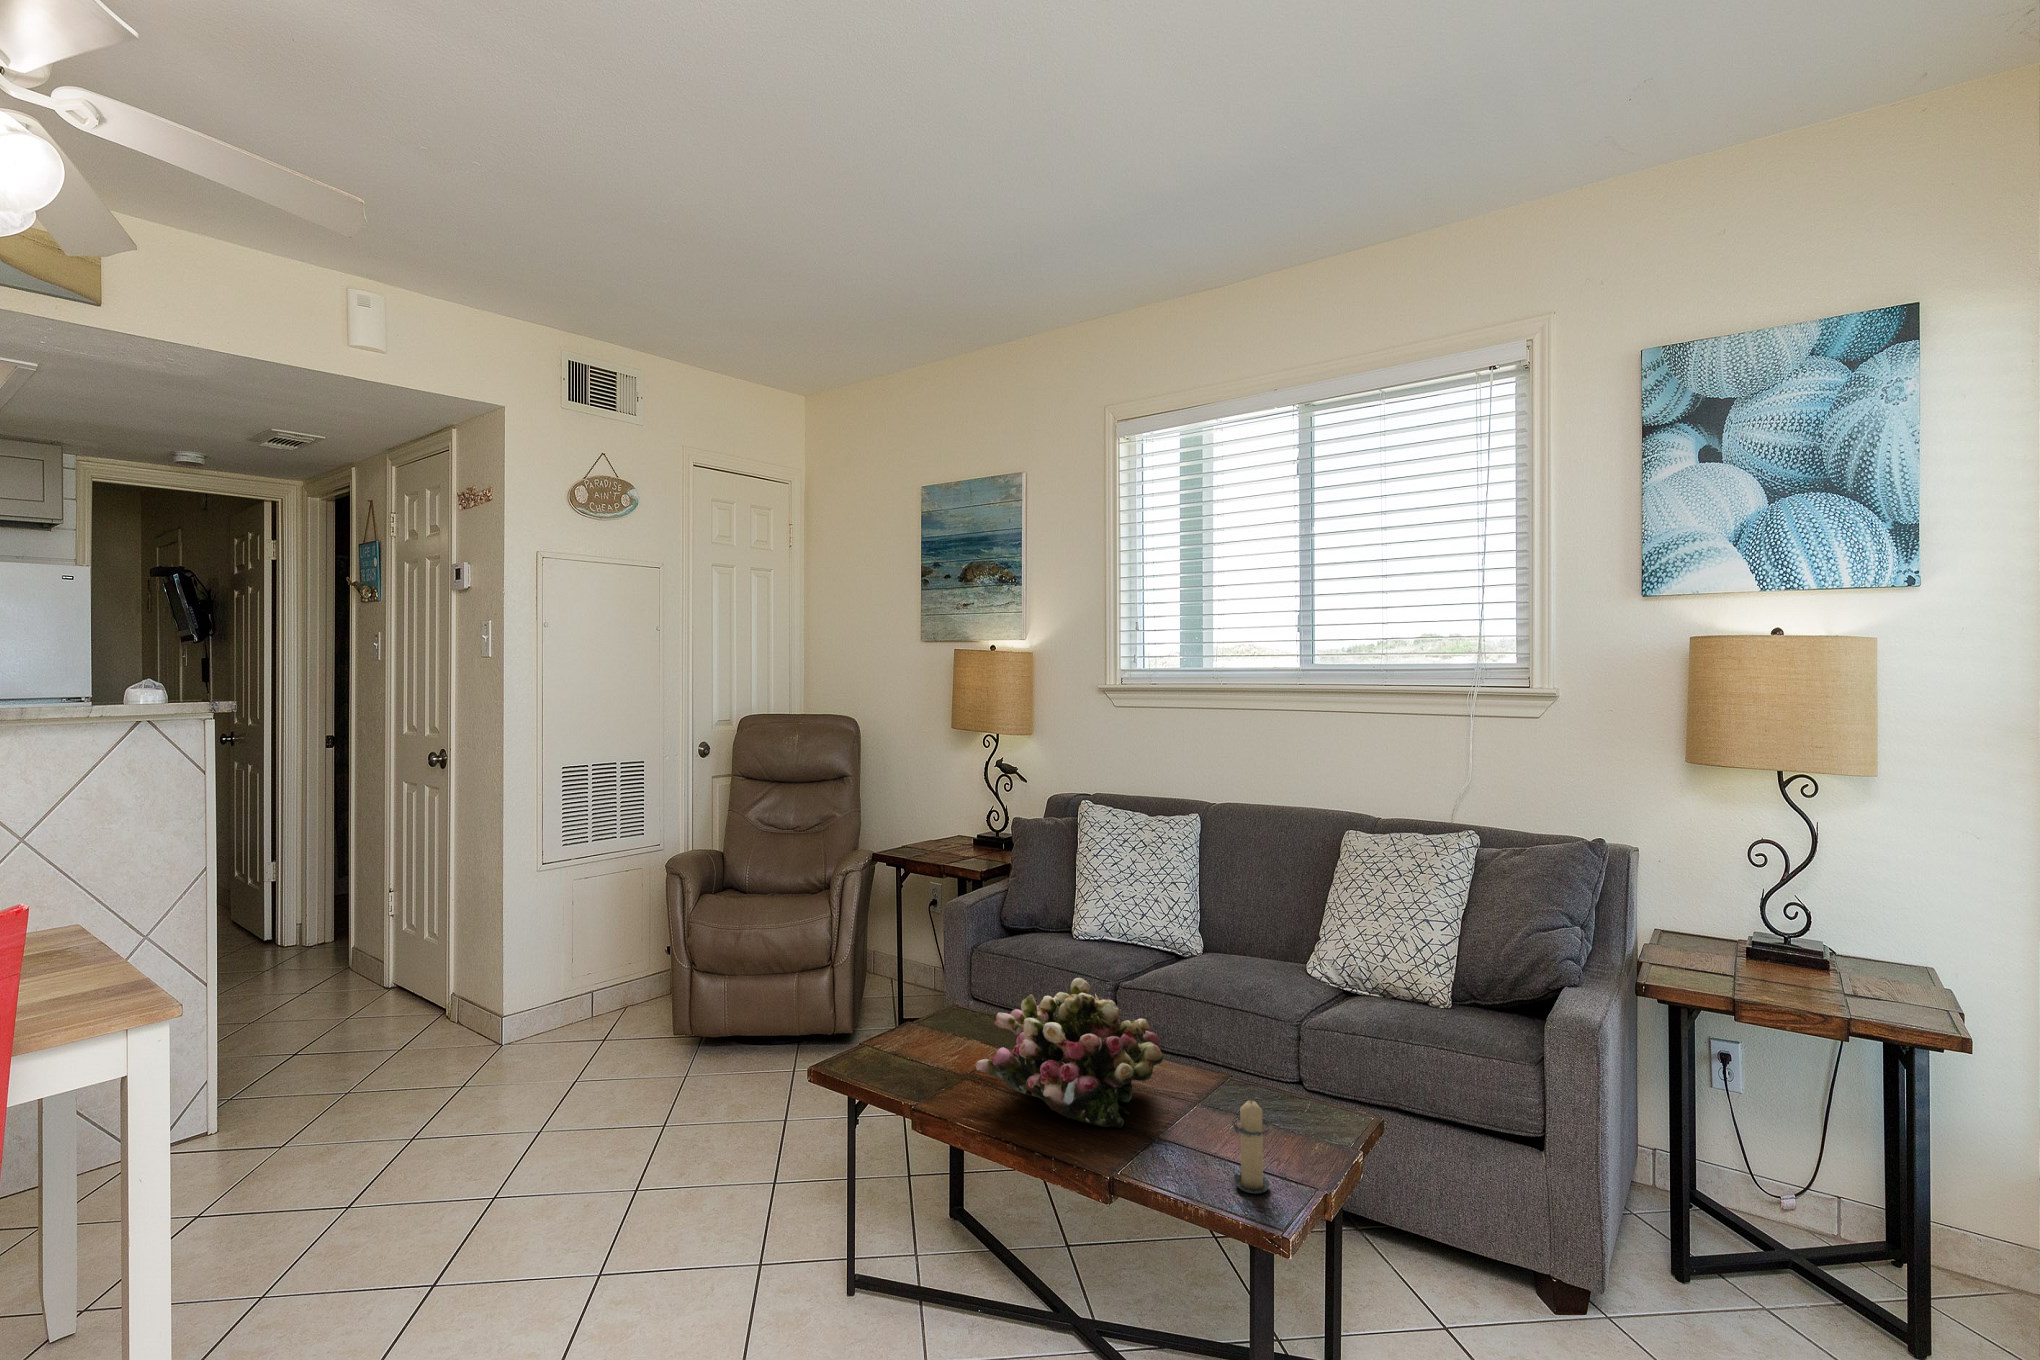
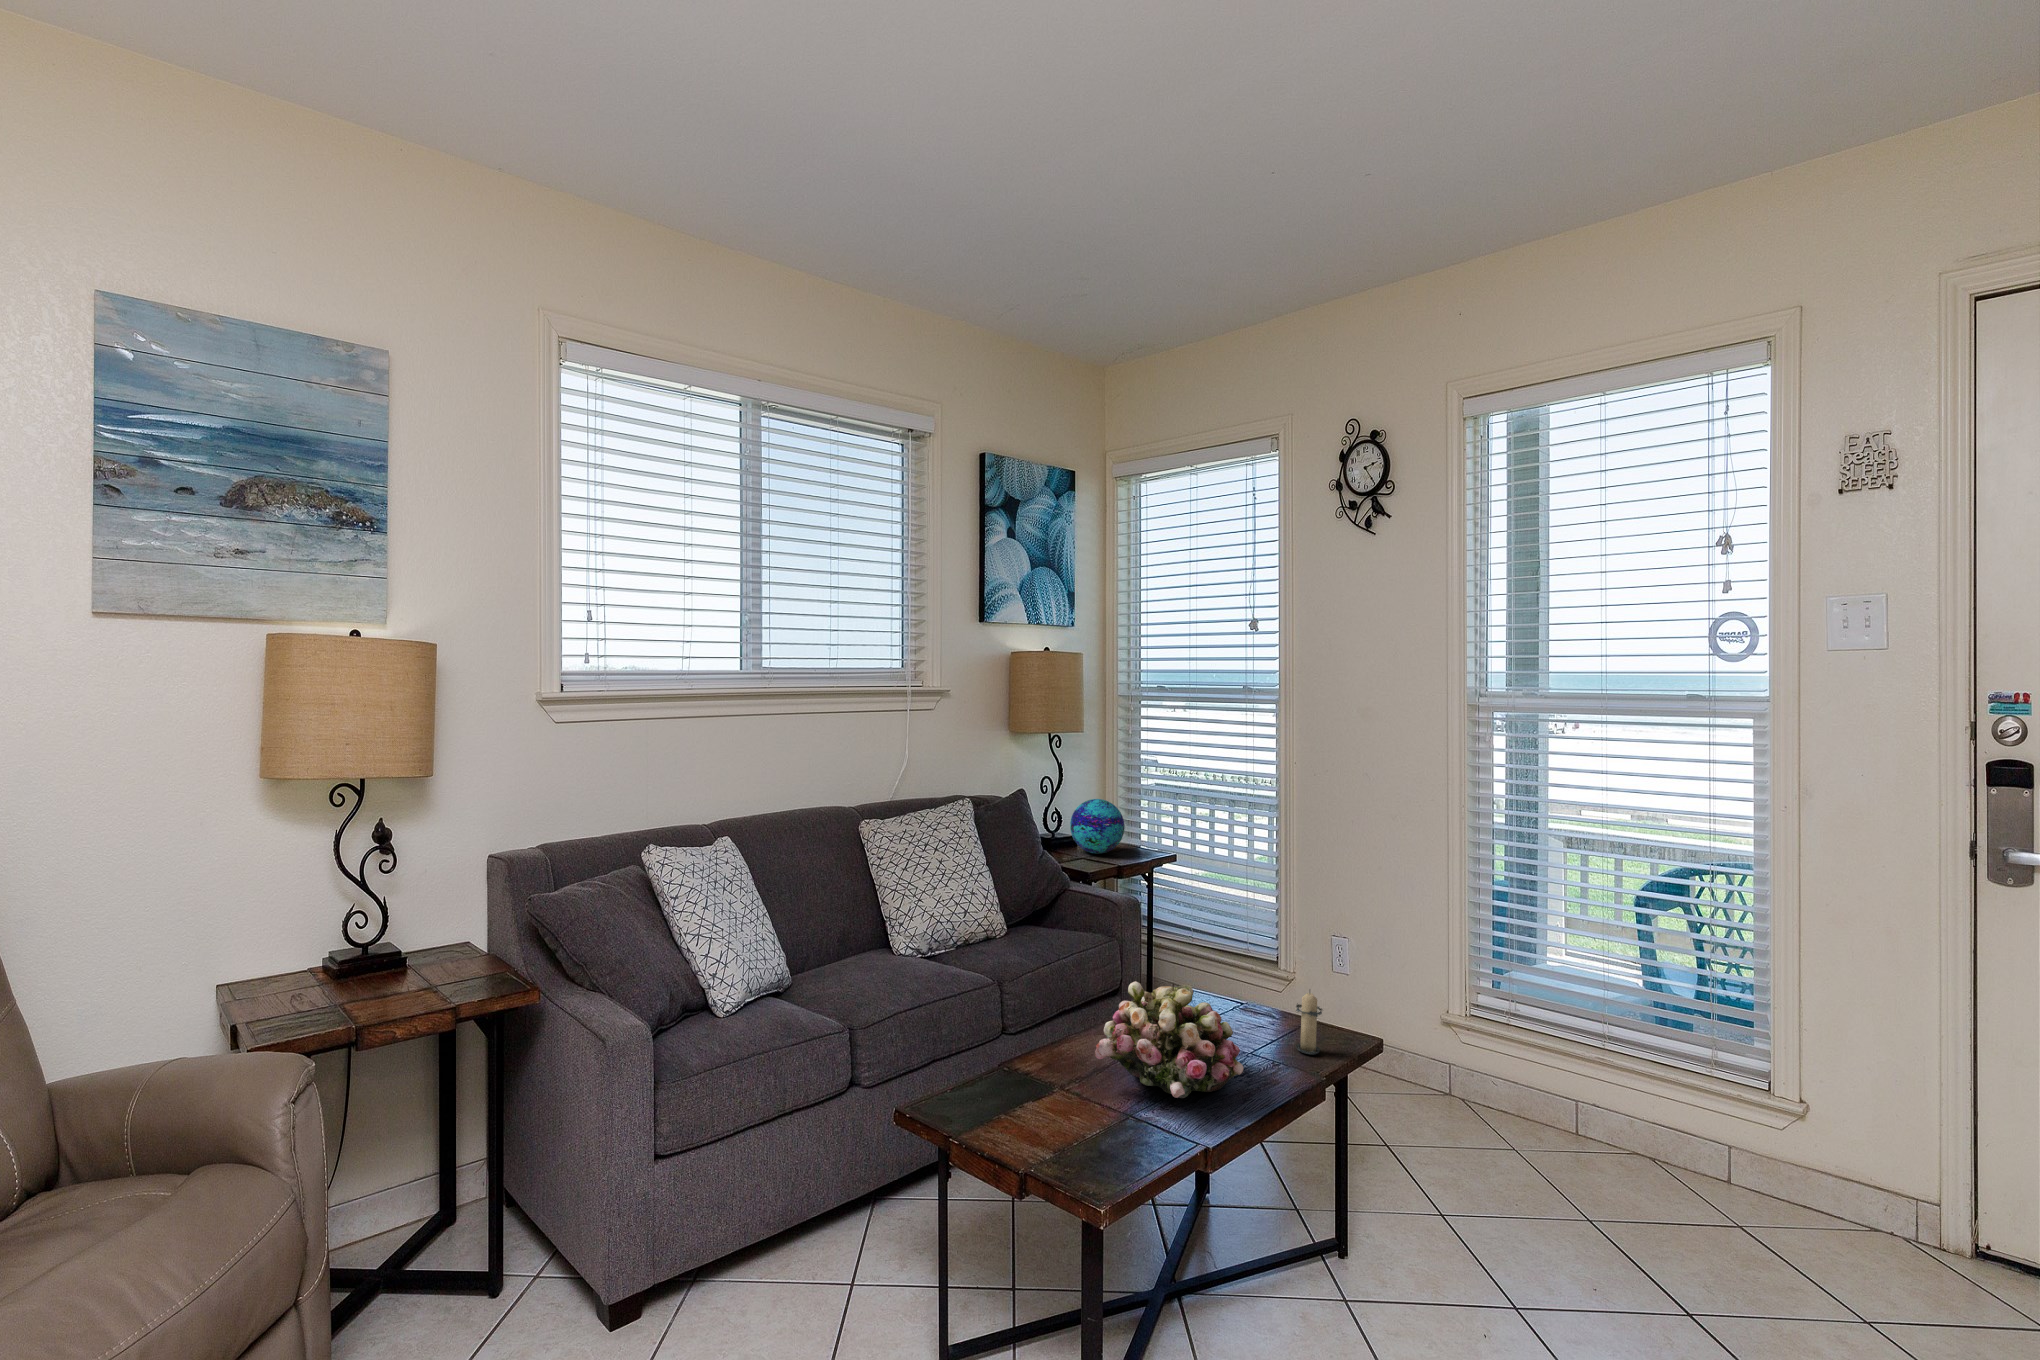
decorative ball: none [1732,884,1853,981] -> present [1070,799,1125,854]

